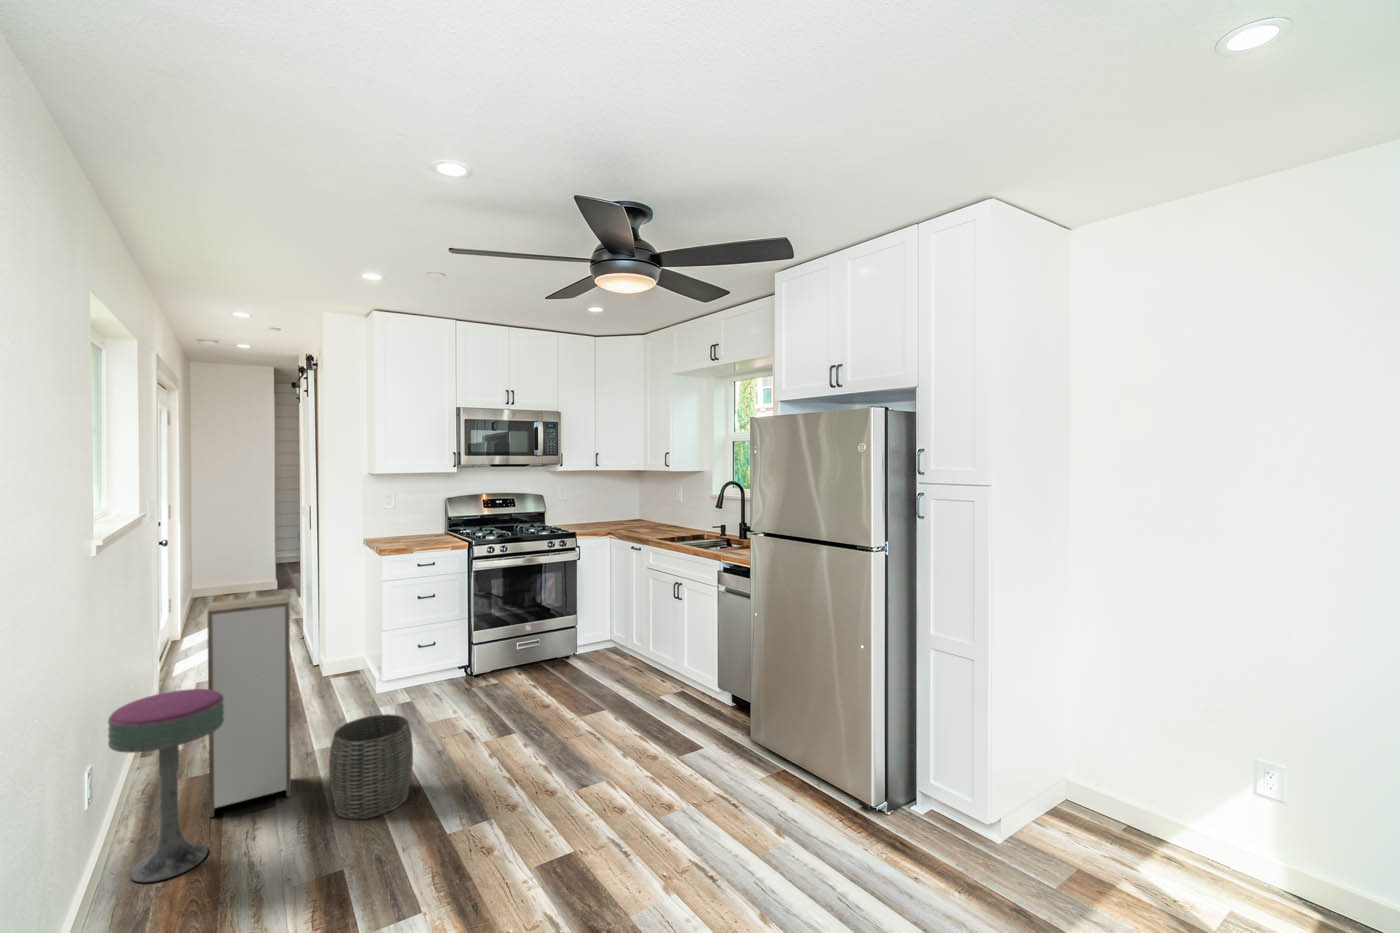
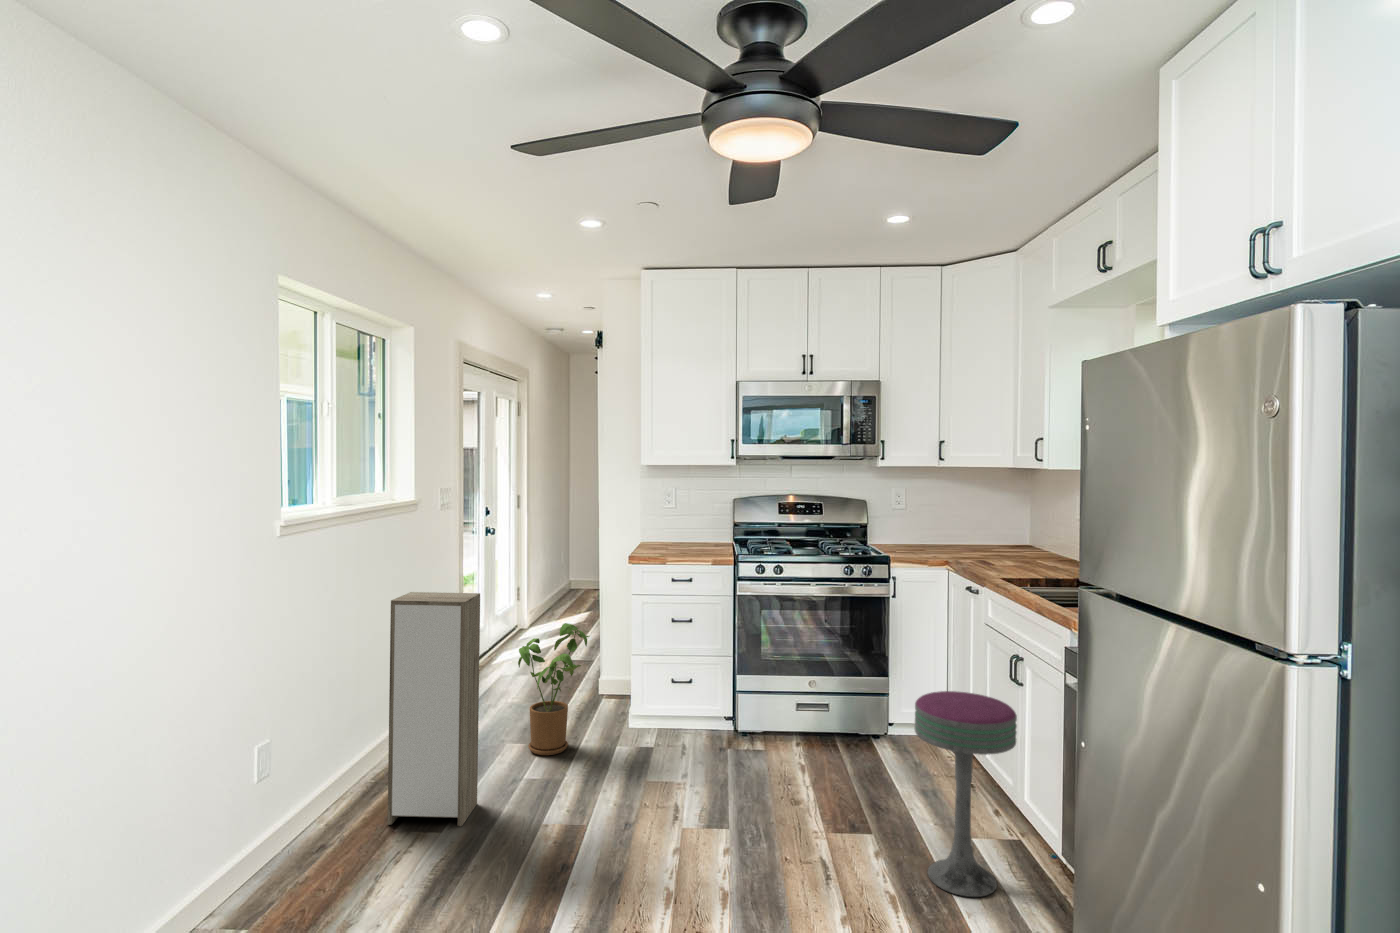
house plant: none [278,615,351,733] -> present [518,623,590,755]
bar stool: present [108,689,224,882] -> present [915,691,1017,897]
woven basket: present [329,714,413,819] -> none [470,756,566,887]

